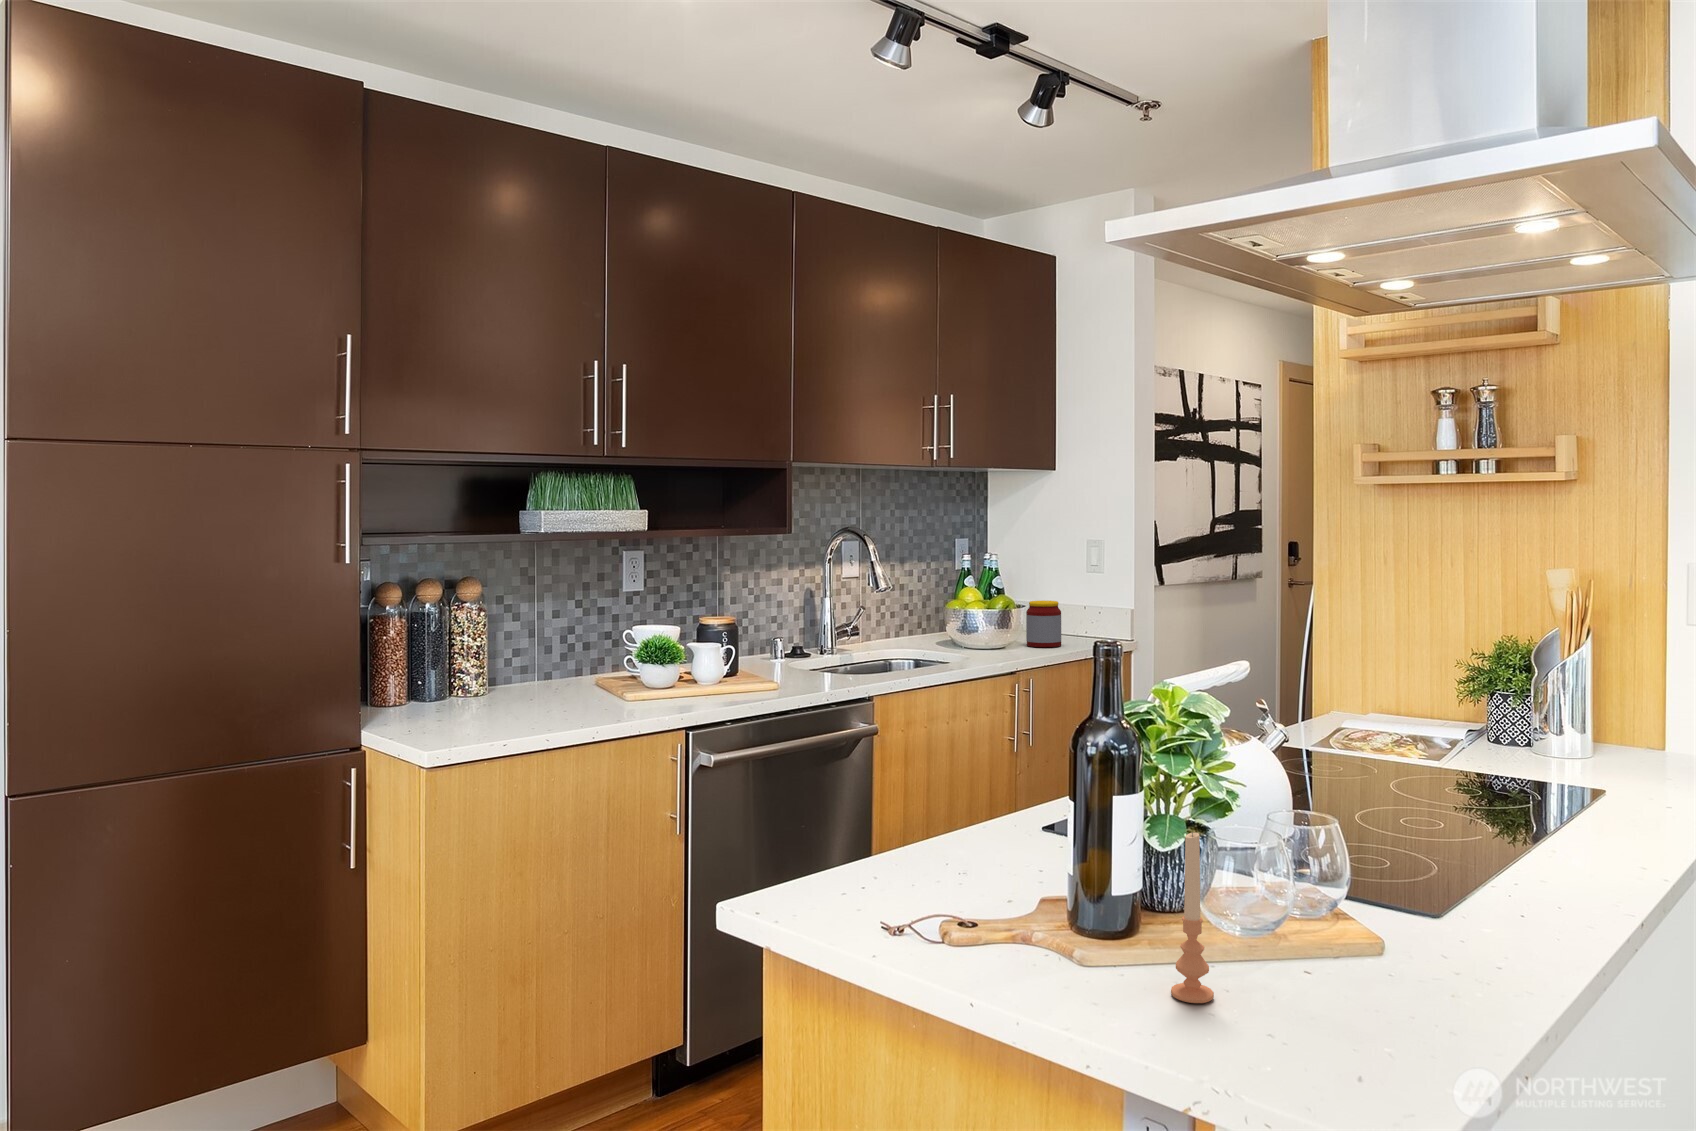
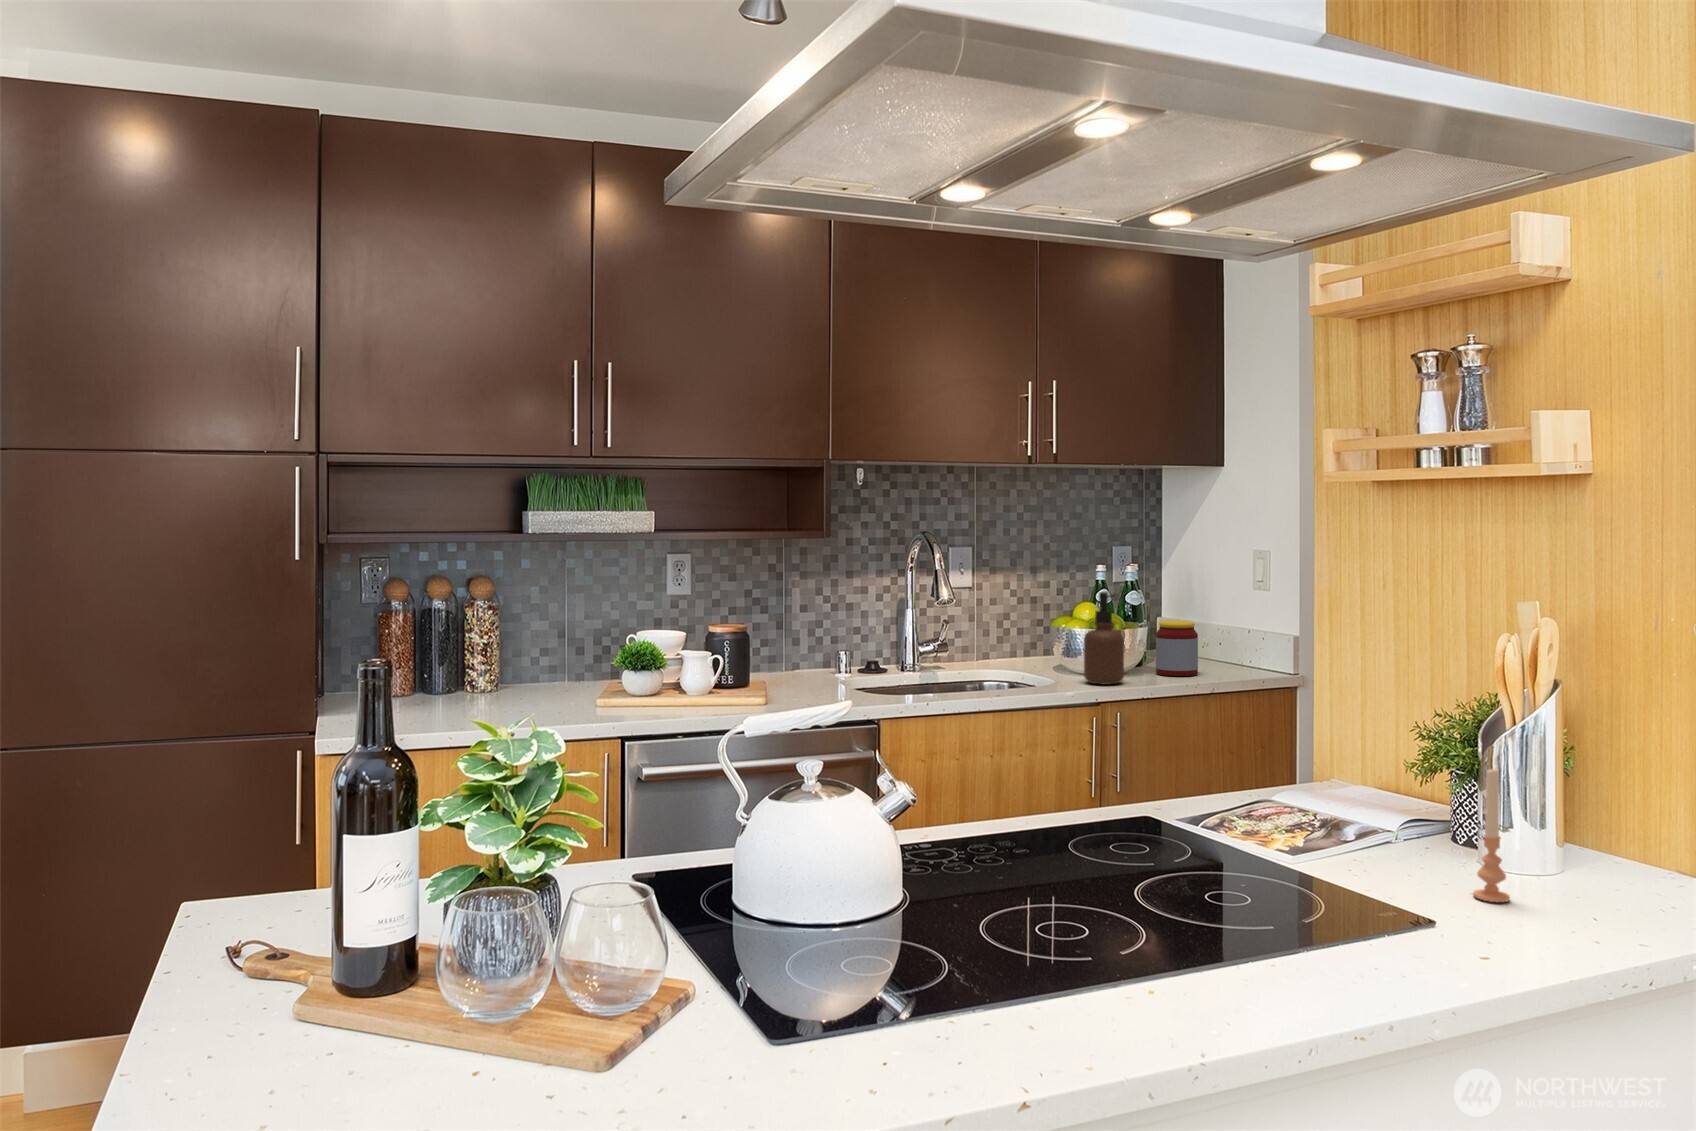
soap dispenser: none [991,577,1025,657] -> present [1084,592,1124,685]
candle: present [1171,832,1214,1003] -> present [1473,769,1510,902]

